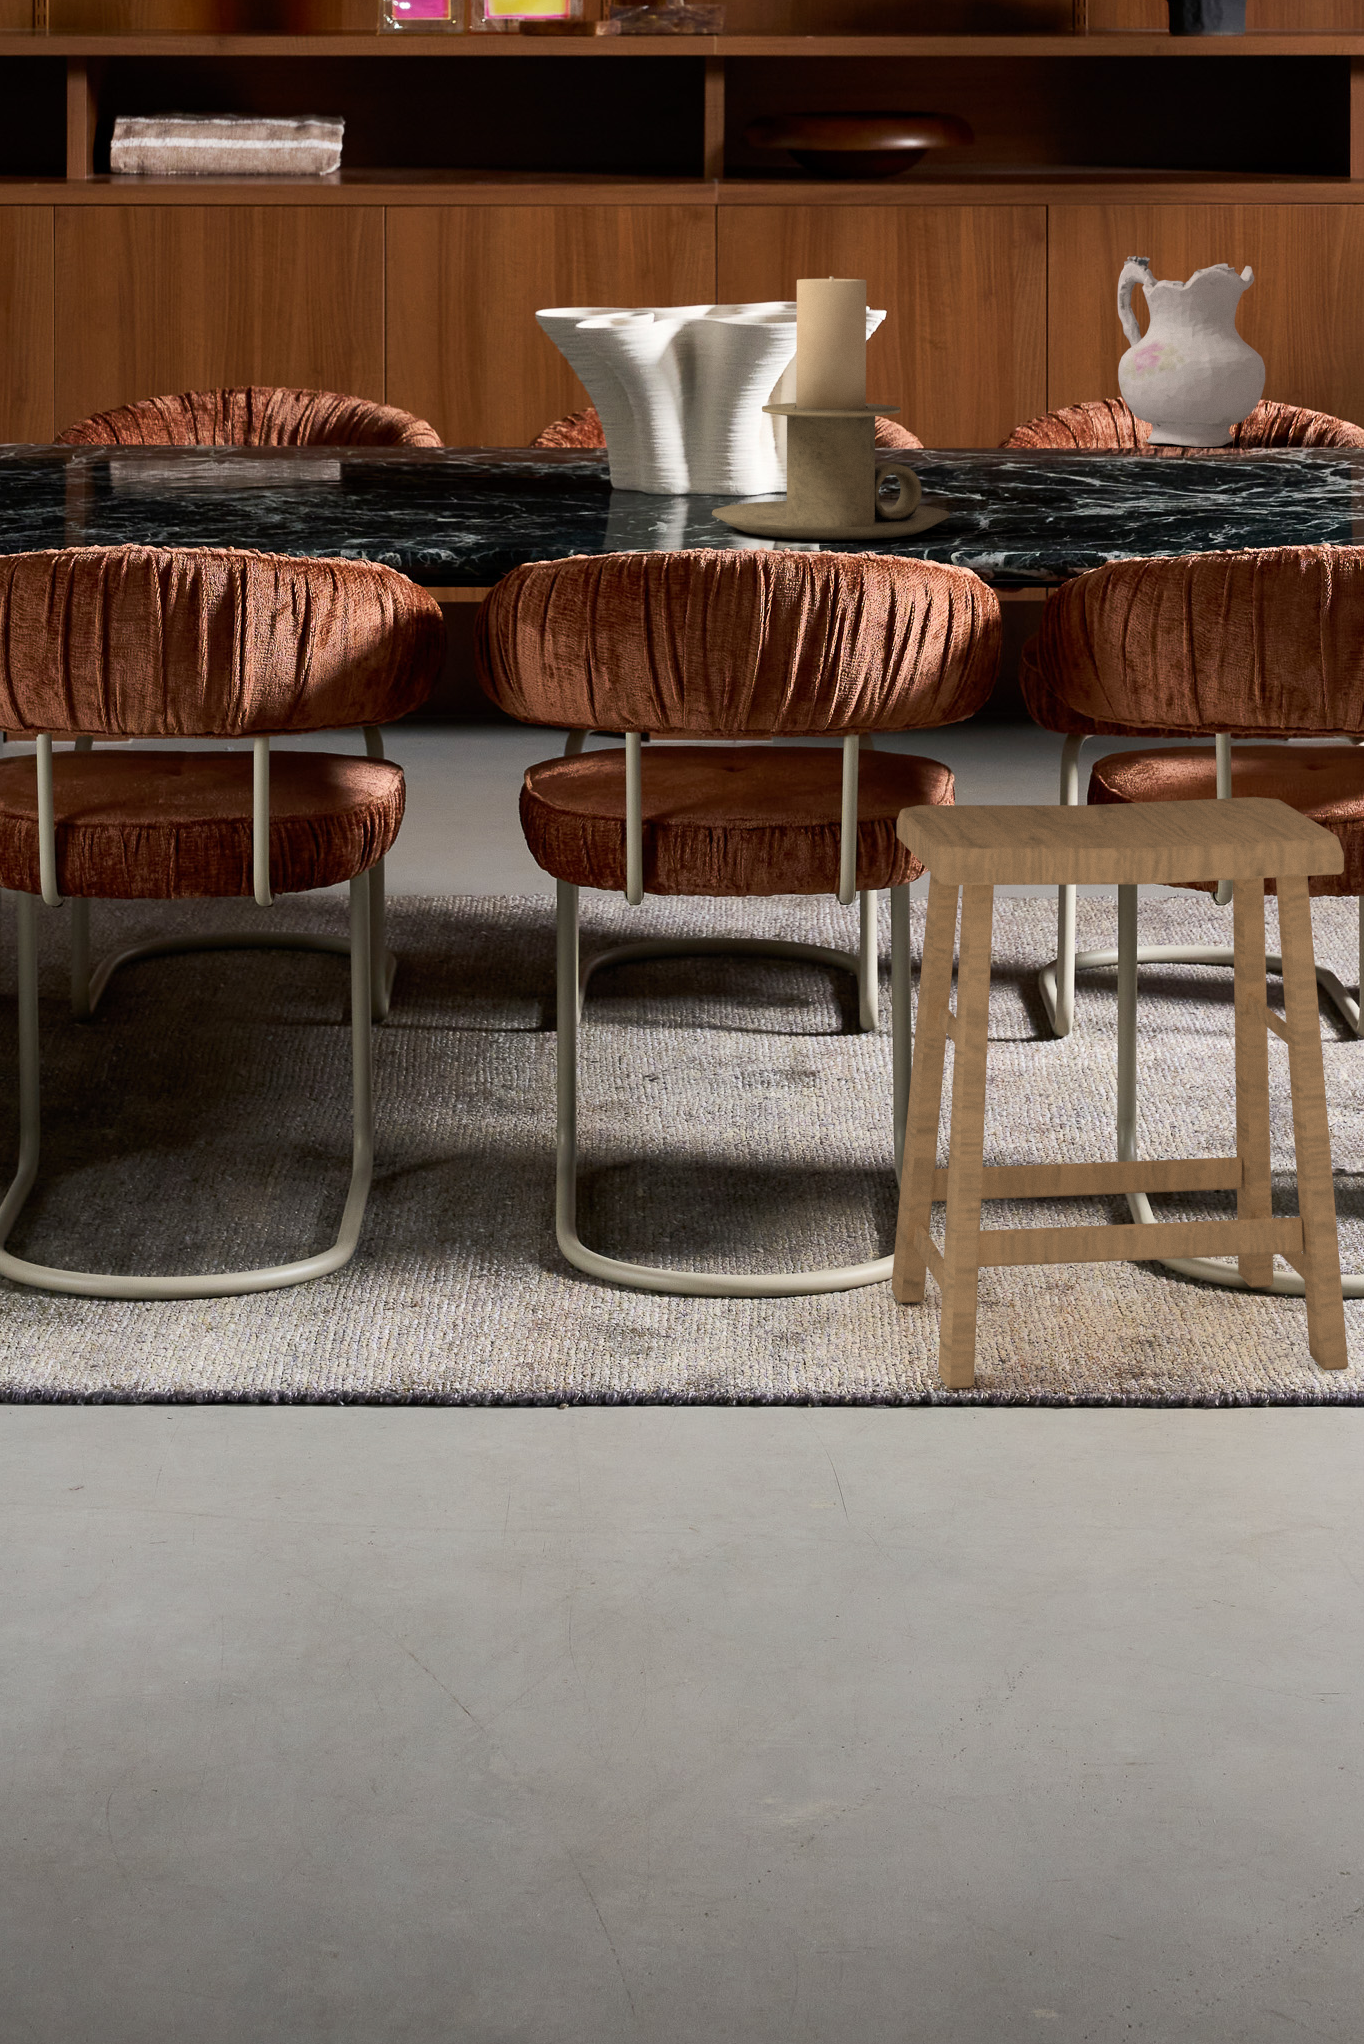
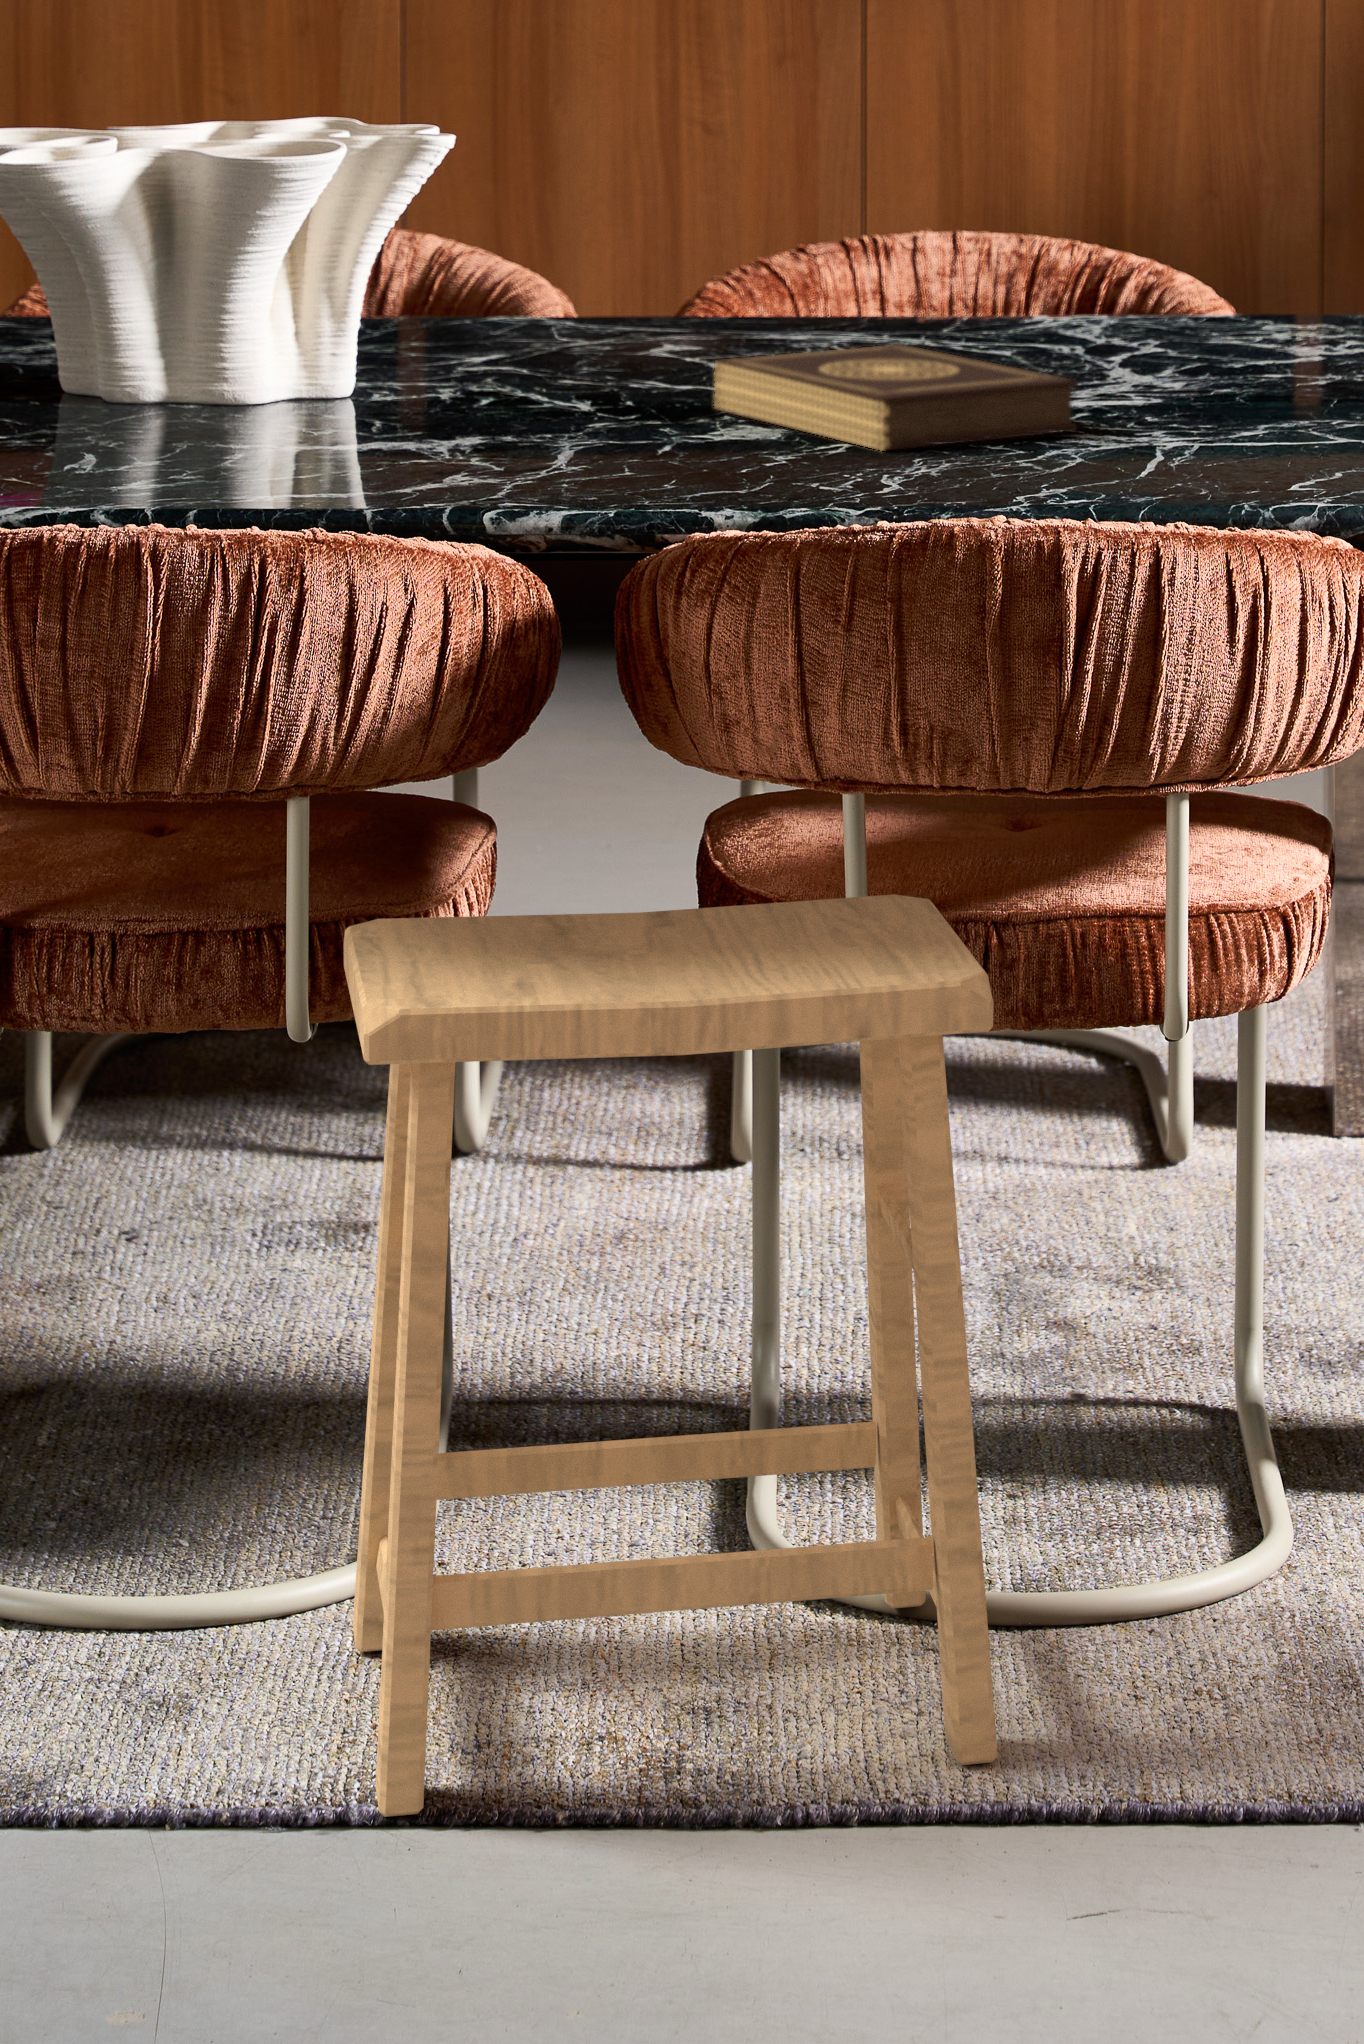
ceramic pitcher: present [1118,256,1265,447] -> none [866,29,1071,303]
candle holder: present [712,276,950,540] -> none [119,99,483,502]
book: none [1073,457,1331,519] -> present [714,344,1077,451]

